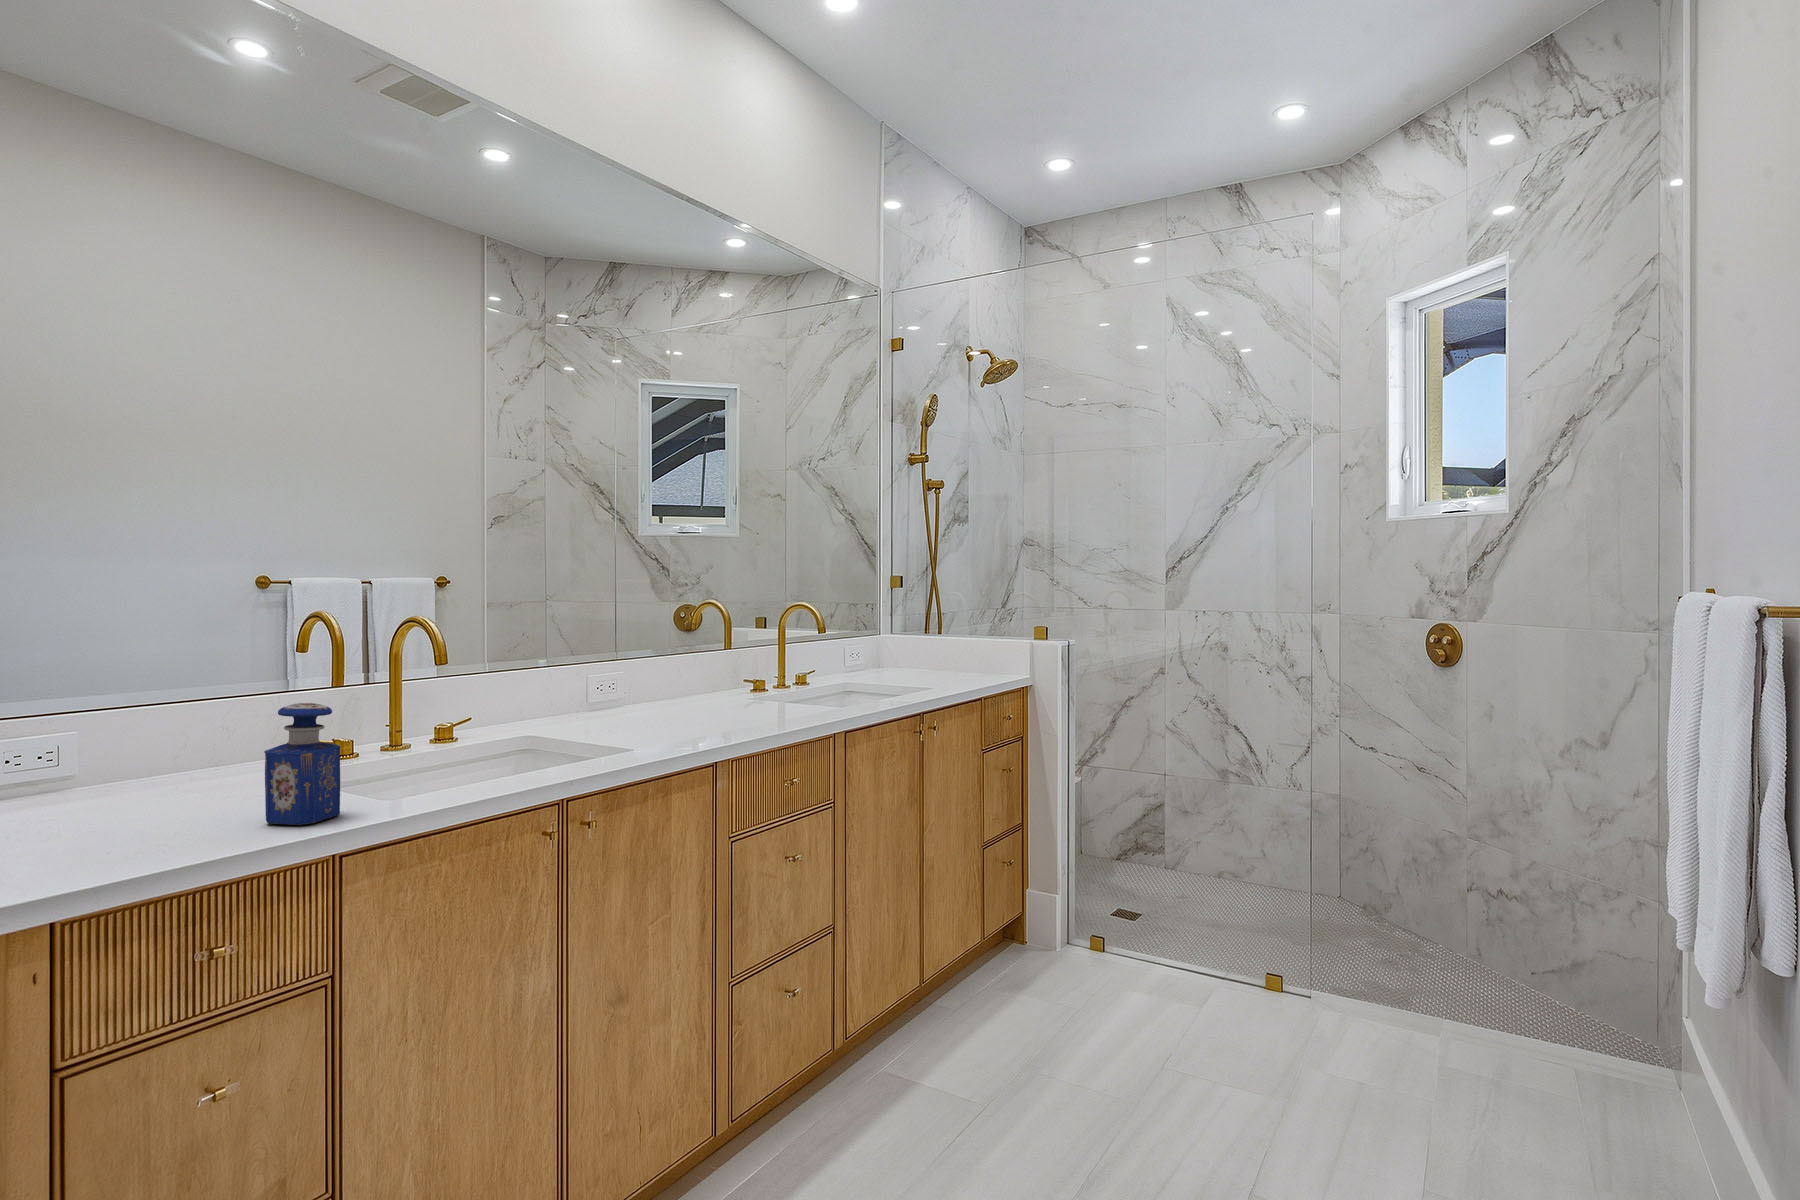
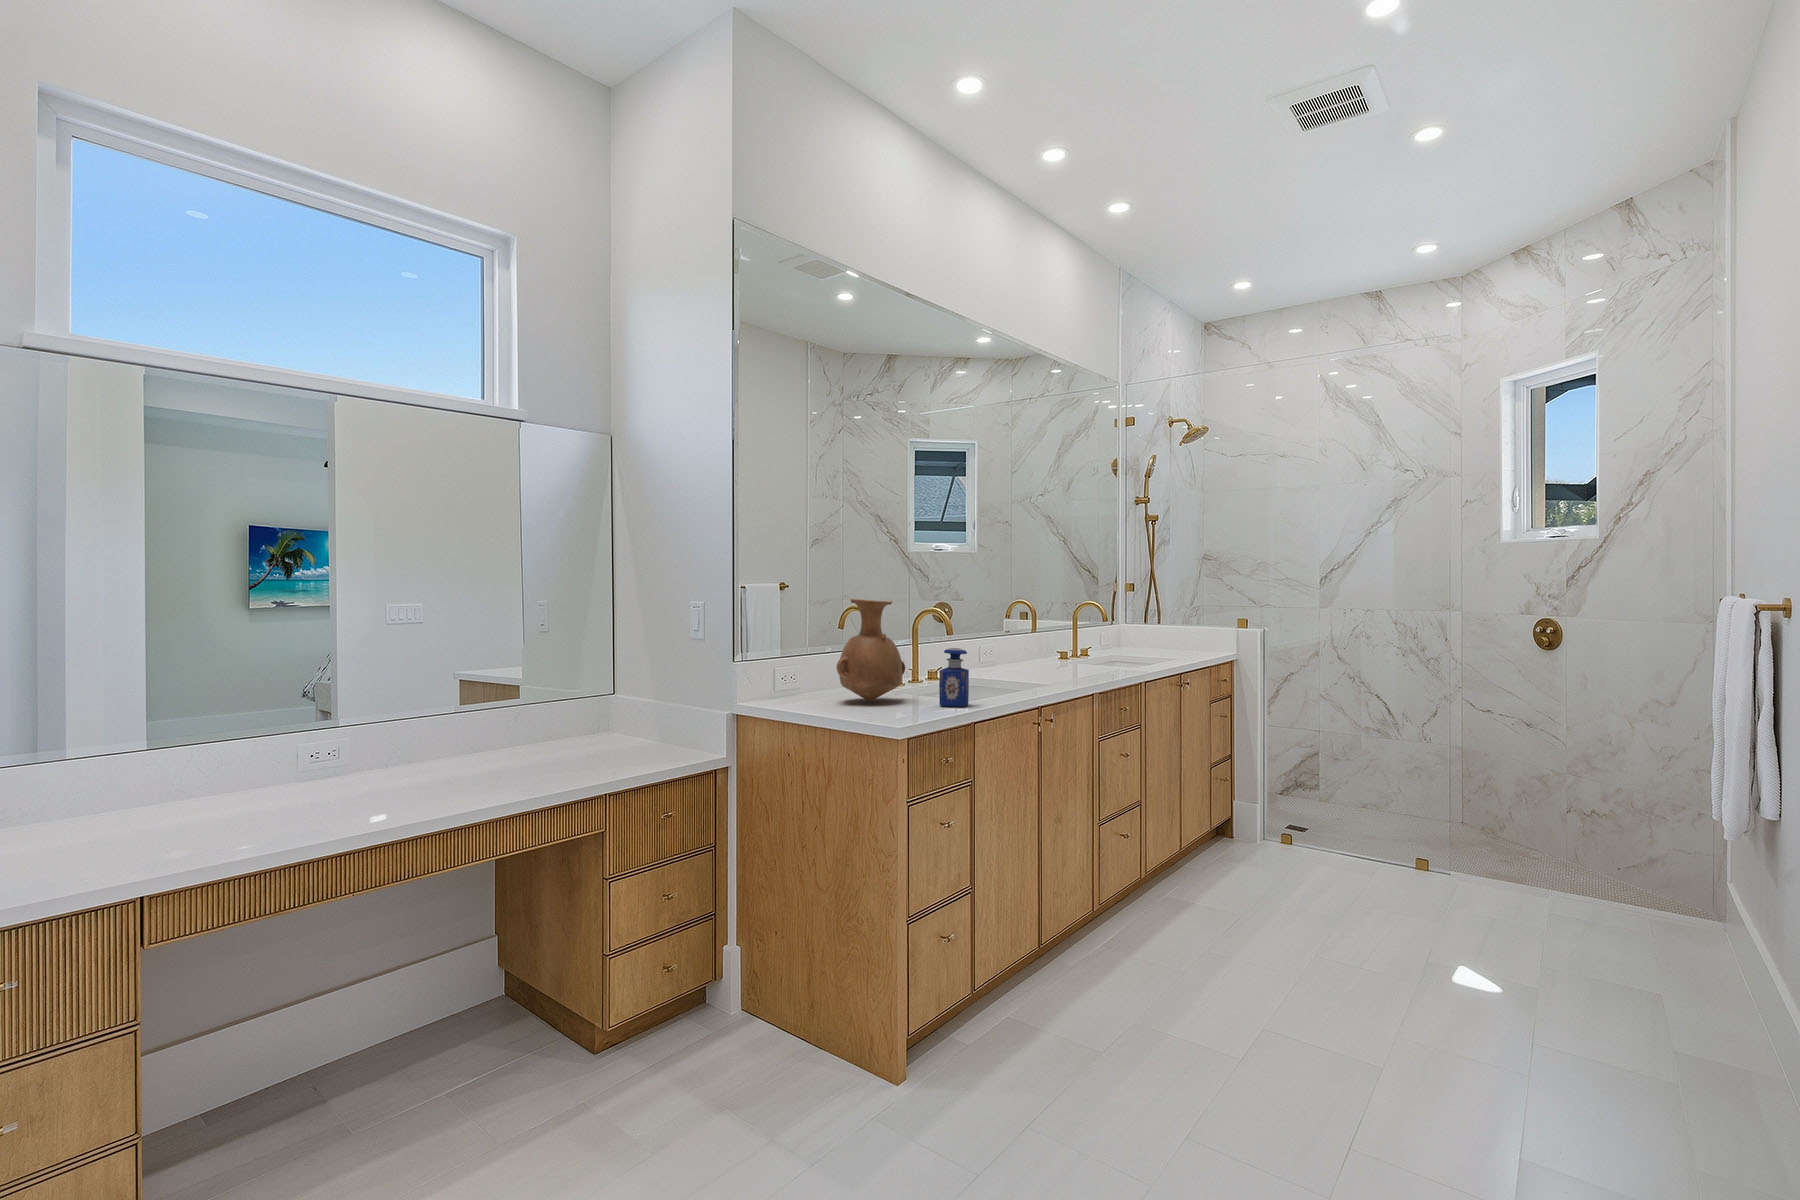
vase: none [54,604,256,811] -> present [836,599,905,702]

